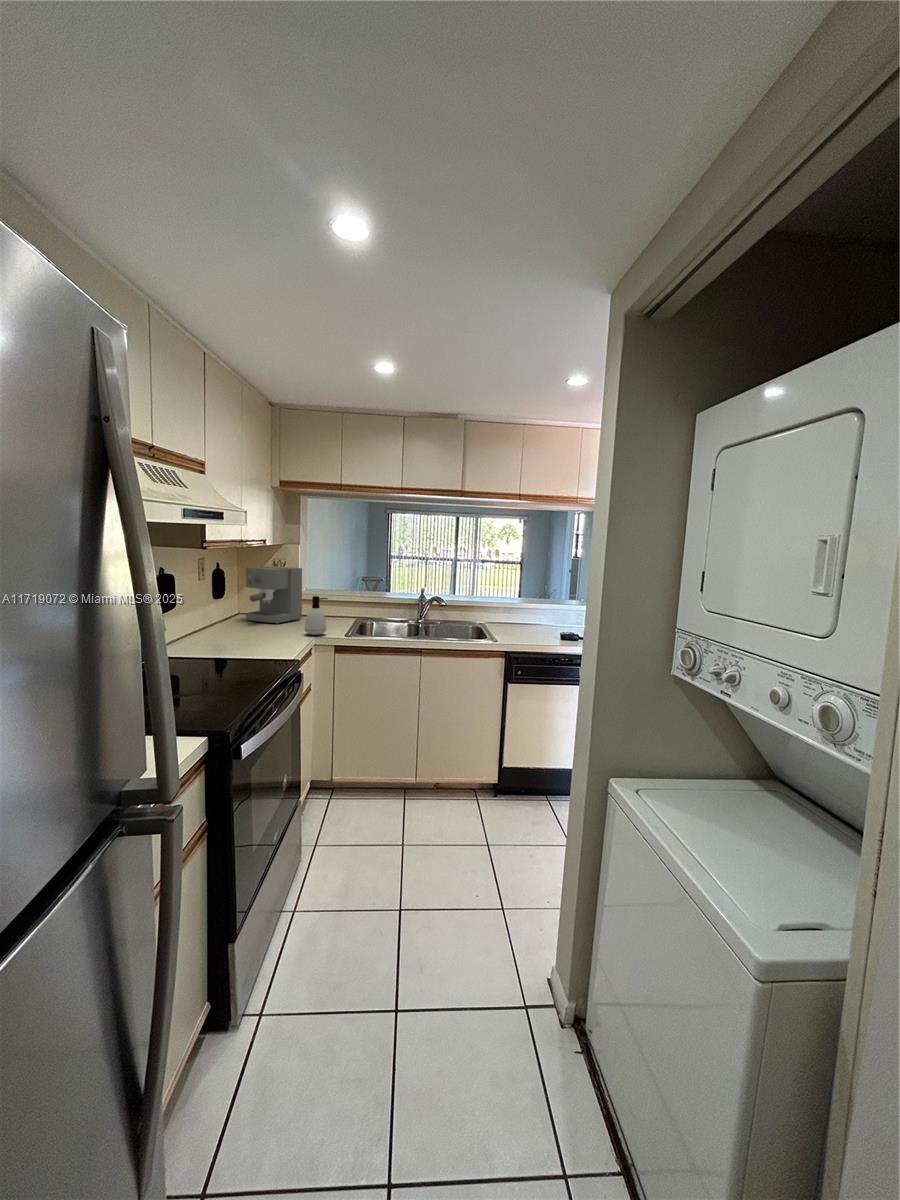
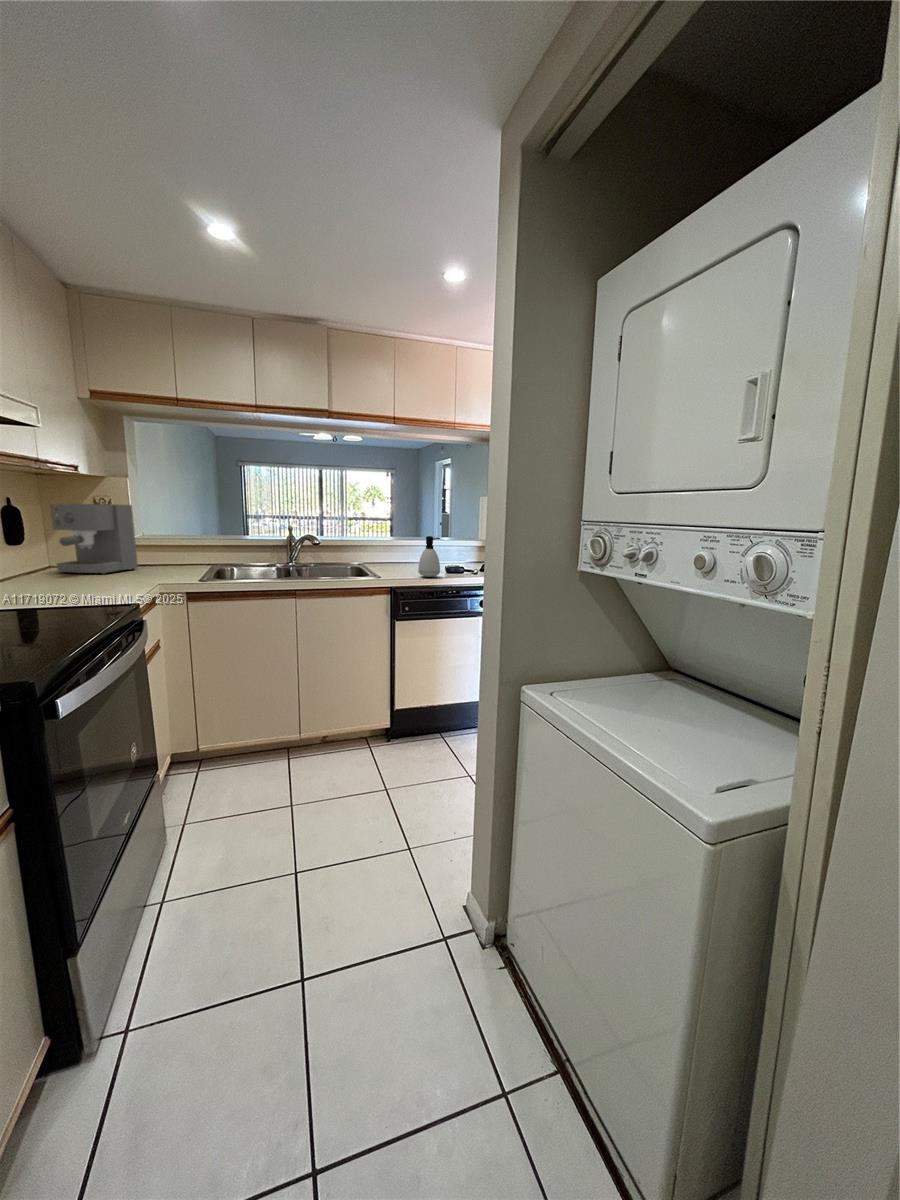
soap dispenser: present [305,596,327,635] -> present [418,536,440,577]

